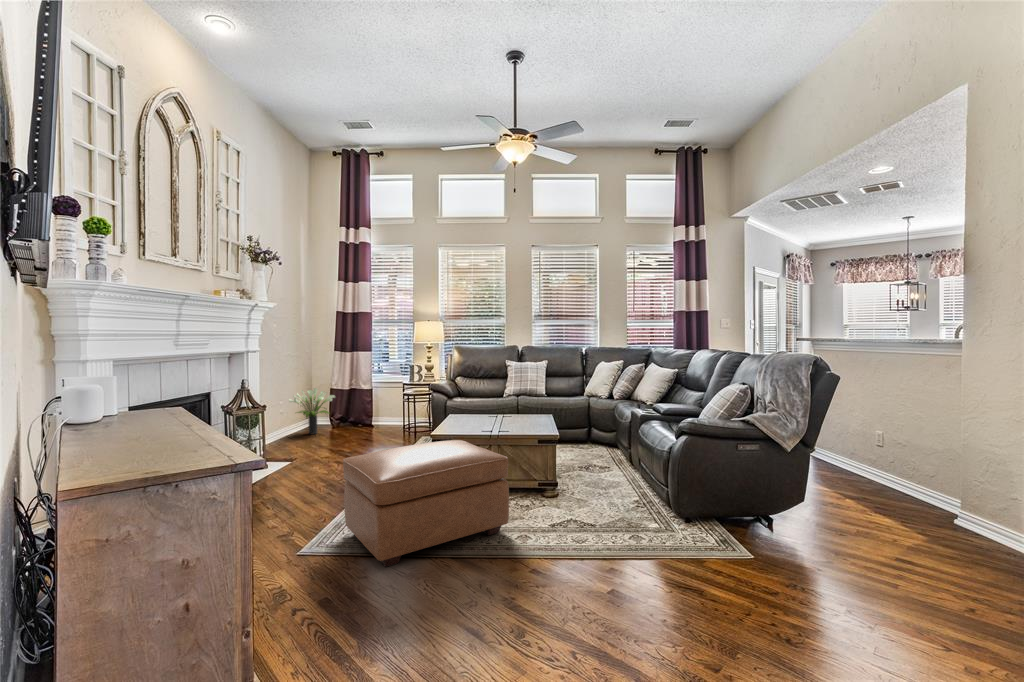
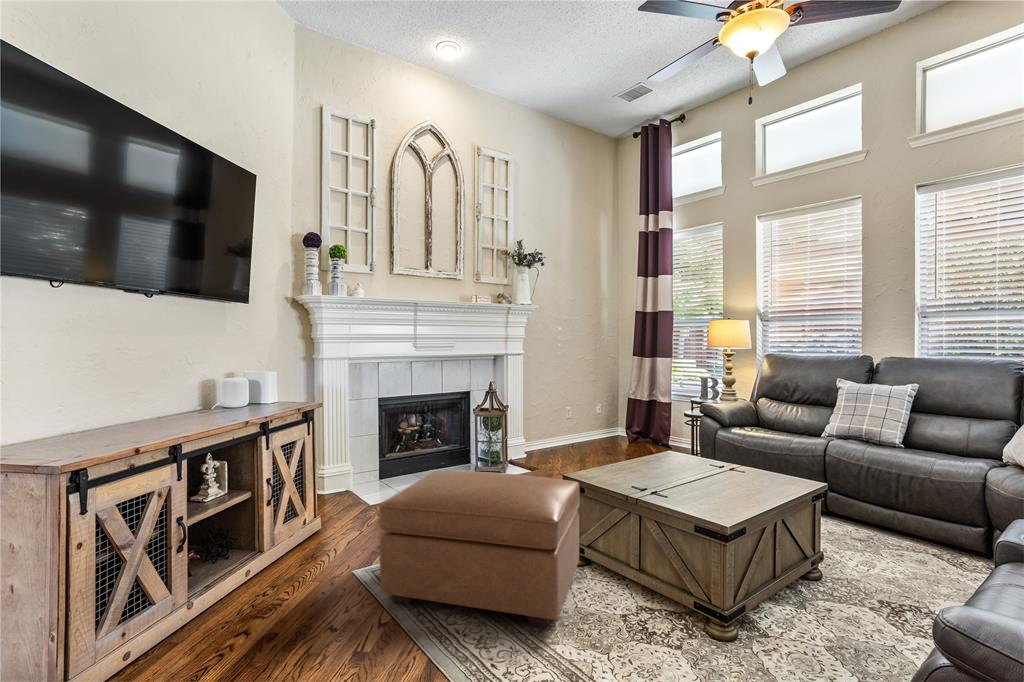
potted plant: present [289,388,335,434] -> none [578,395,624,445]

